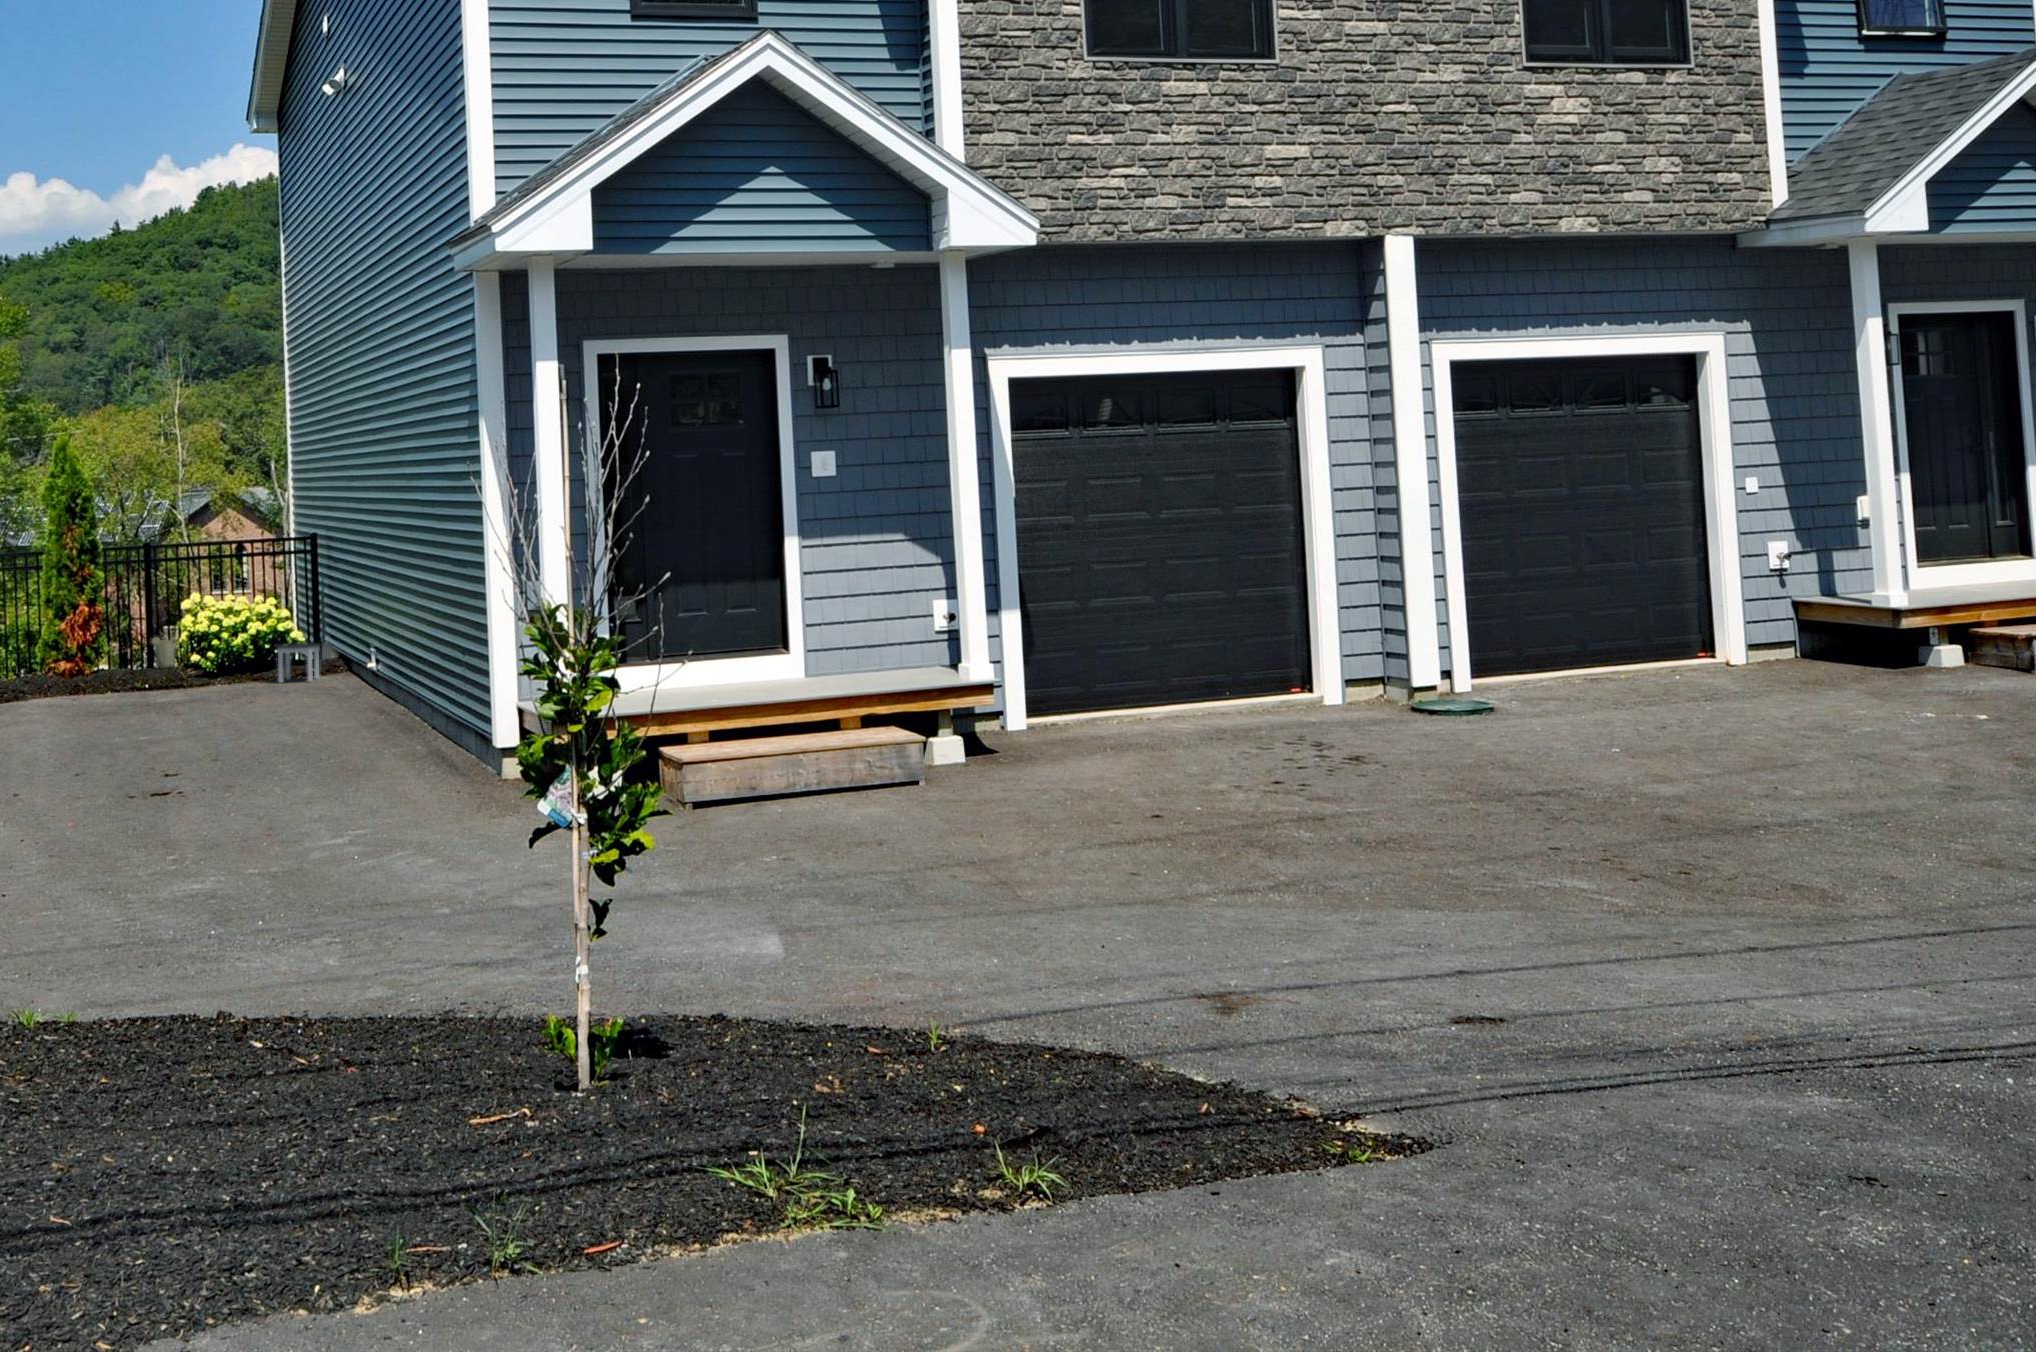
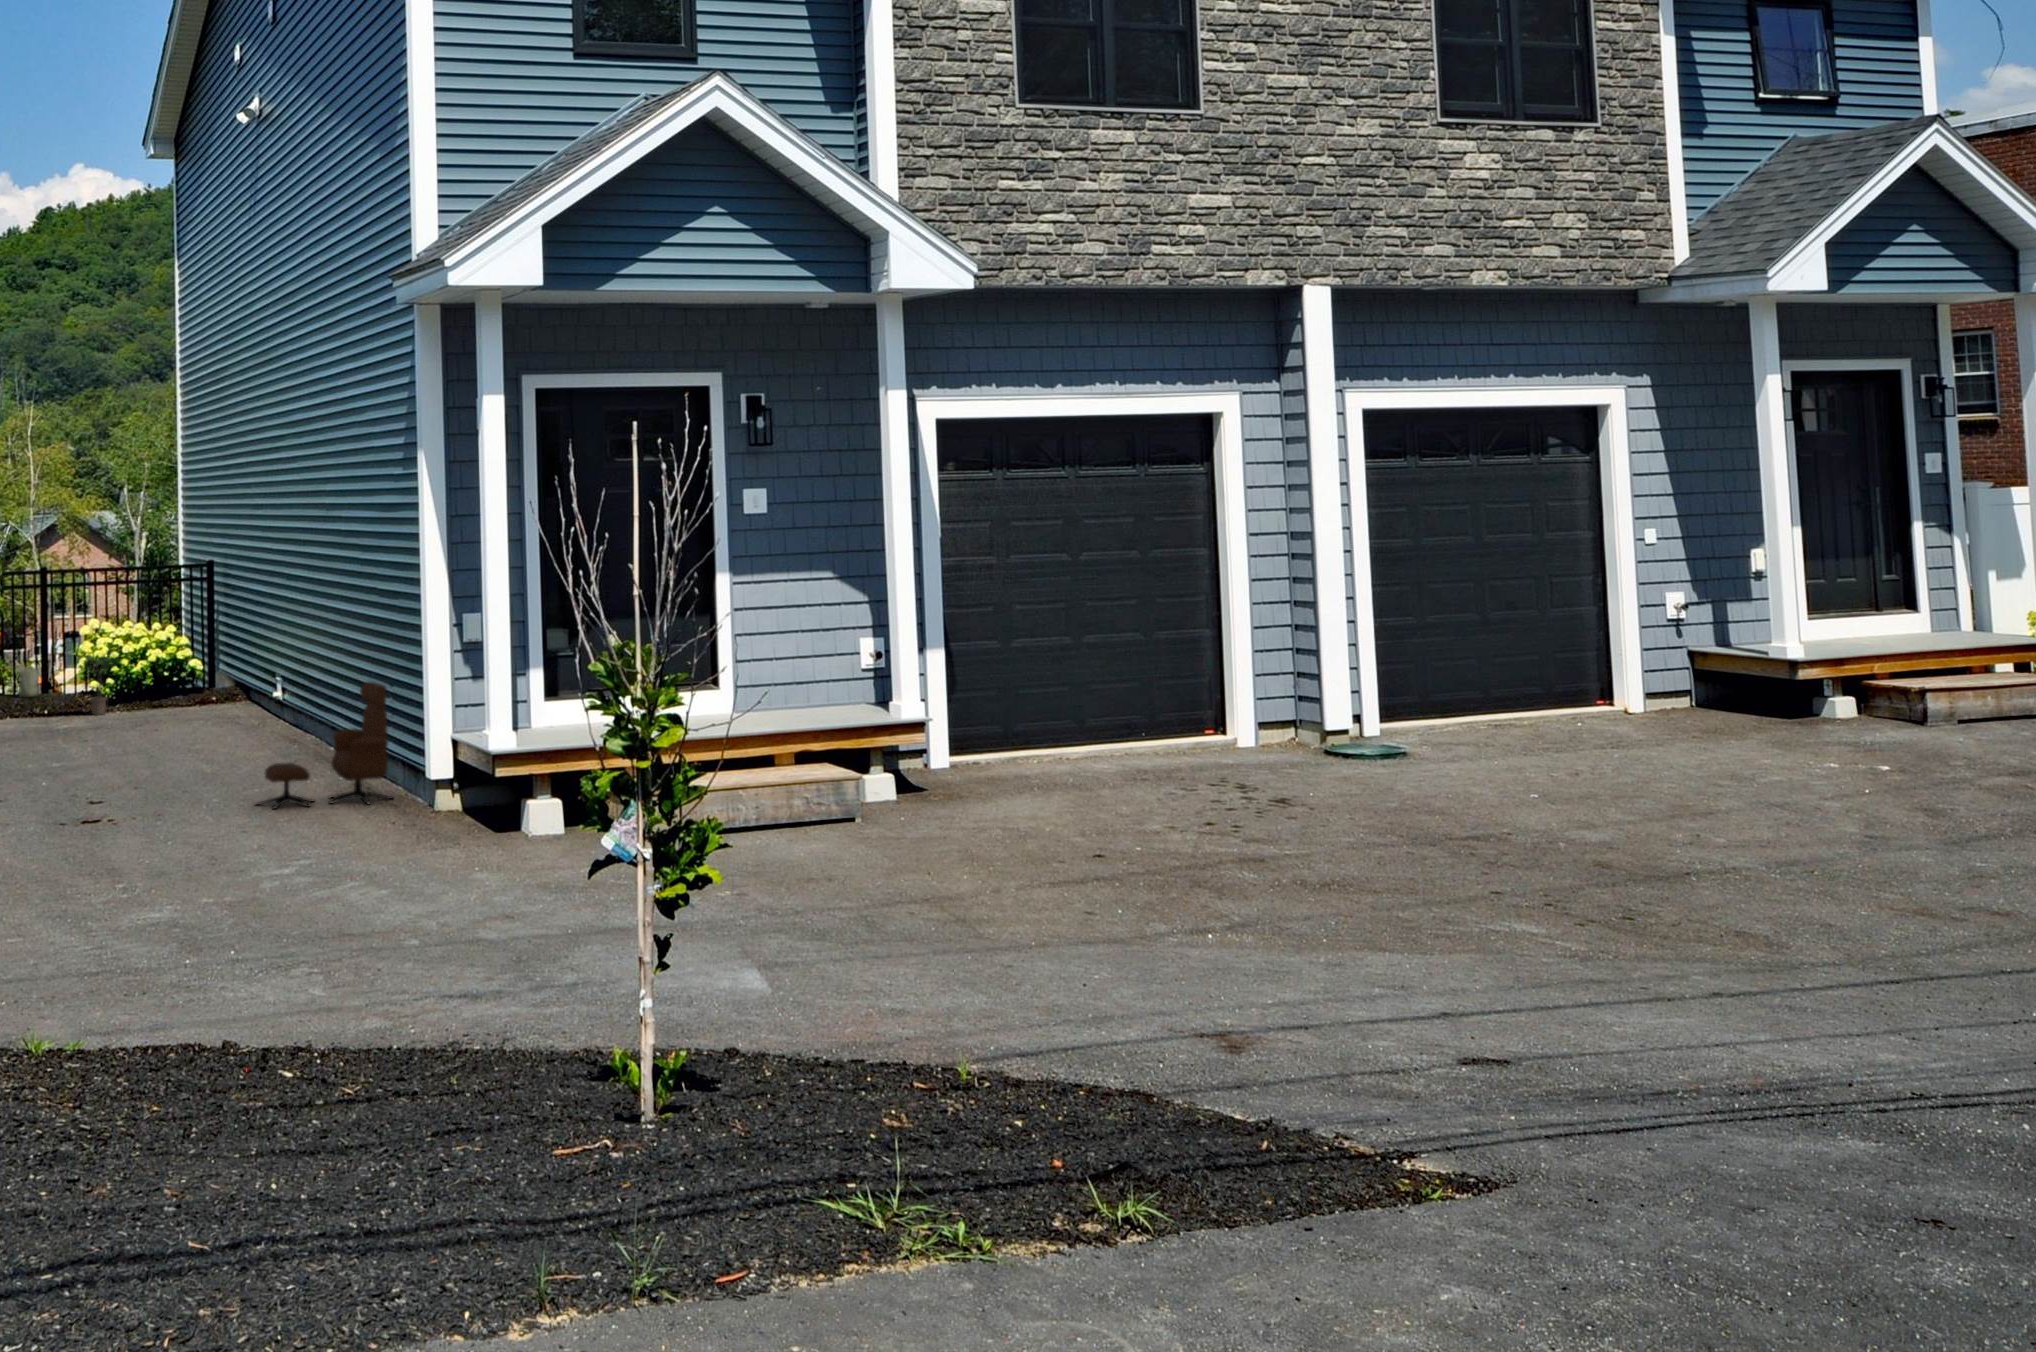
potted plant: none [206,621,244,685] -> present [85,651,115,715]
round table: present [276,643,322,683] -> none [151,674,200,714]
lounge chair: none [337,647,475,774] -> present [255,682,393,809]

